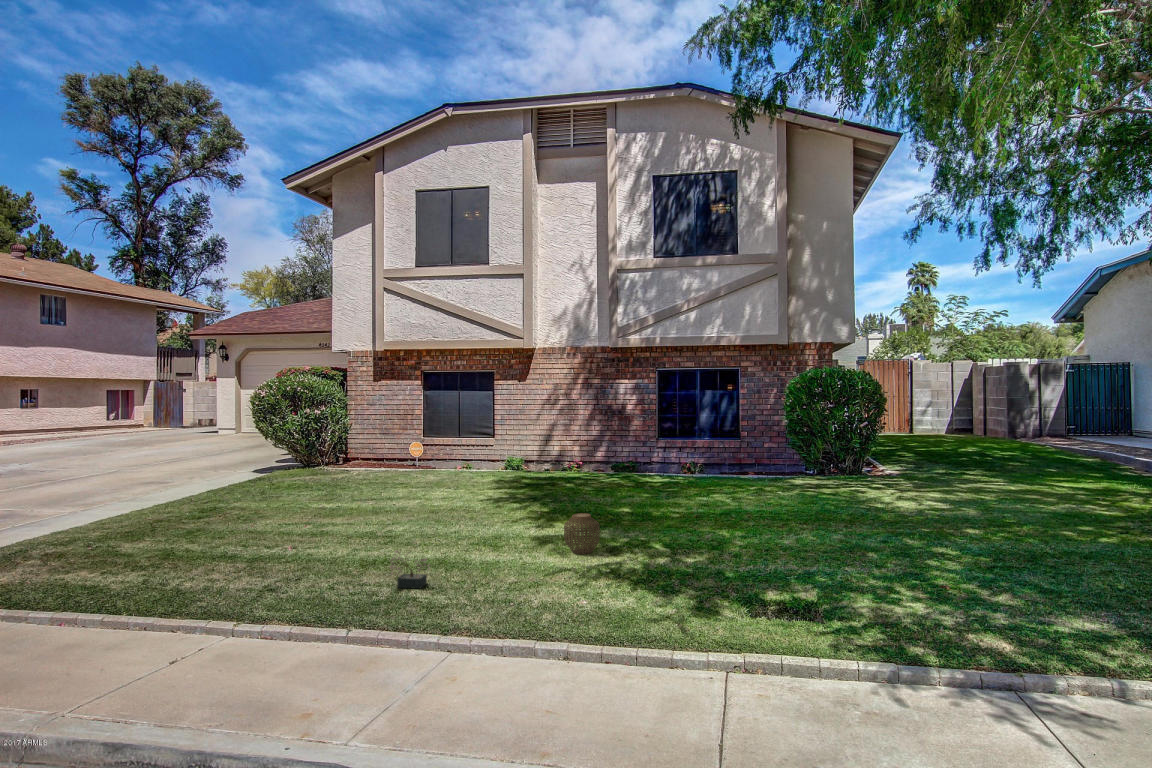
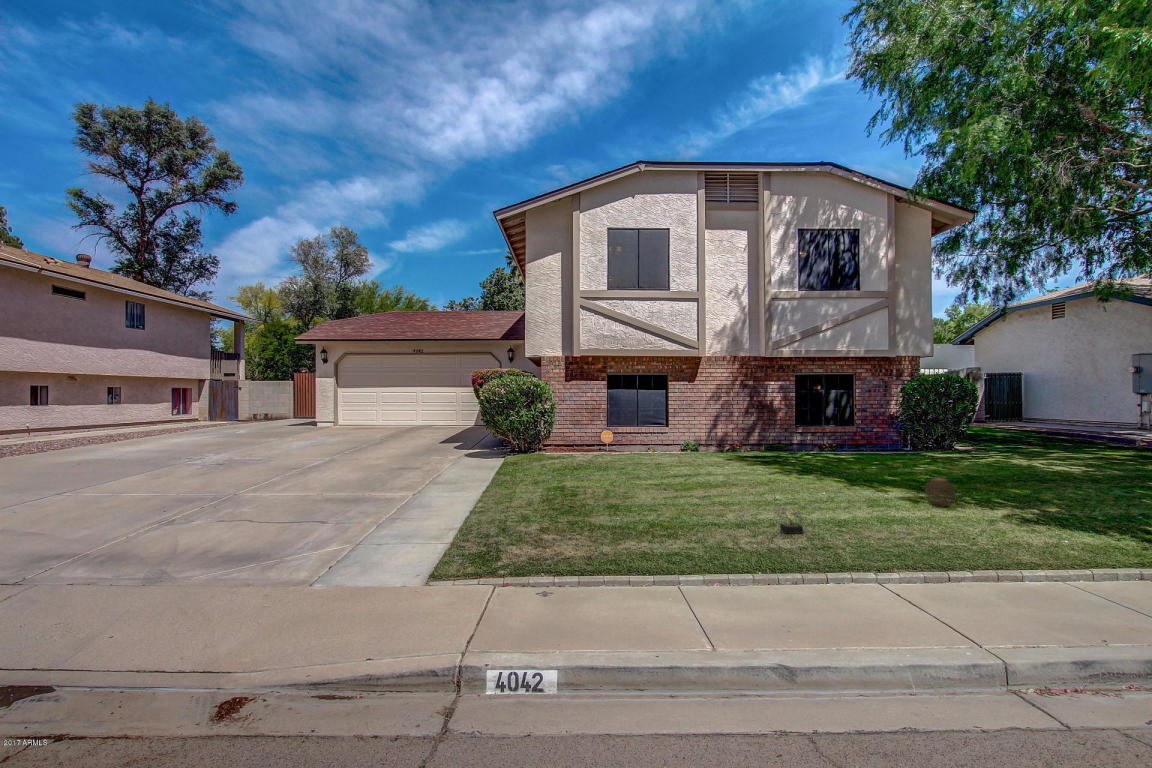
decorative plant: present [390,550,430,588] -> present [775,507,803,534]

